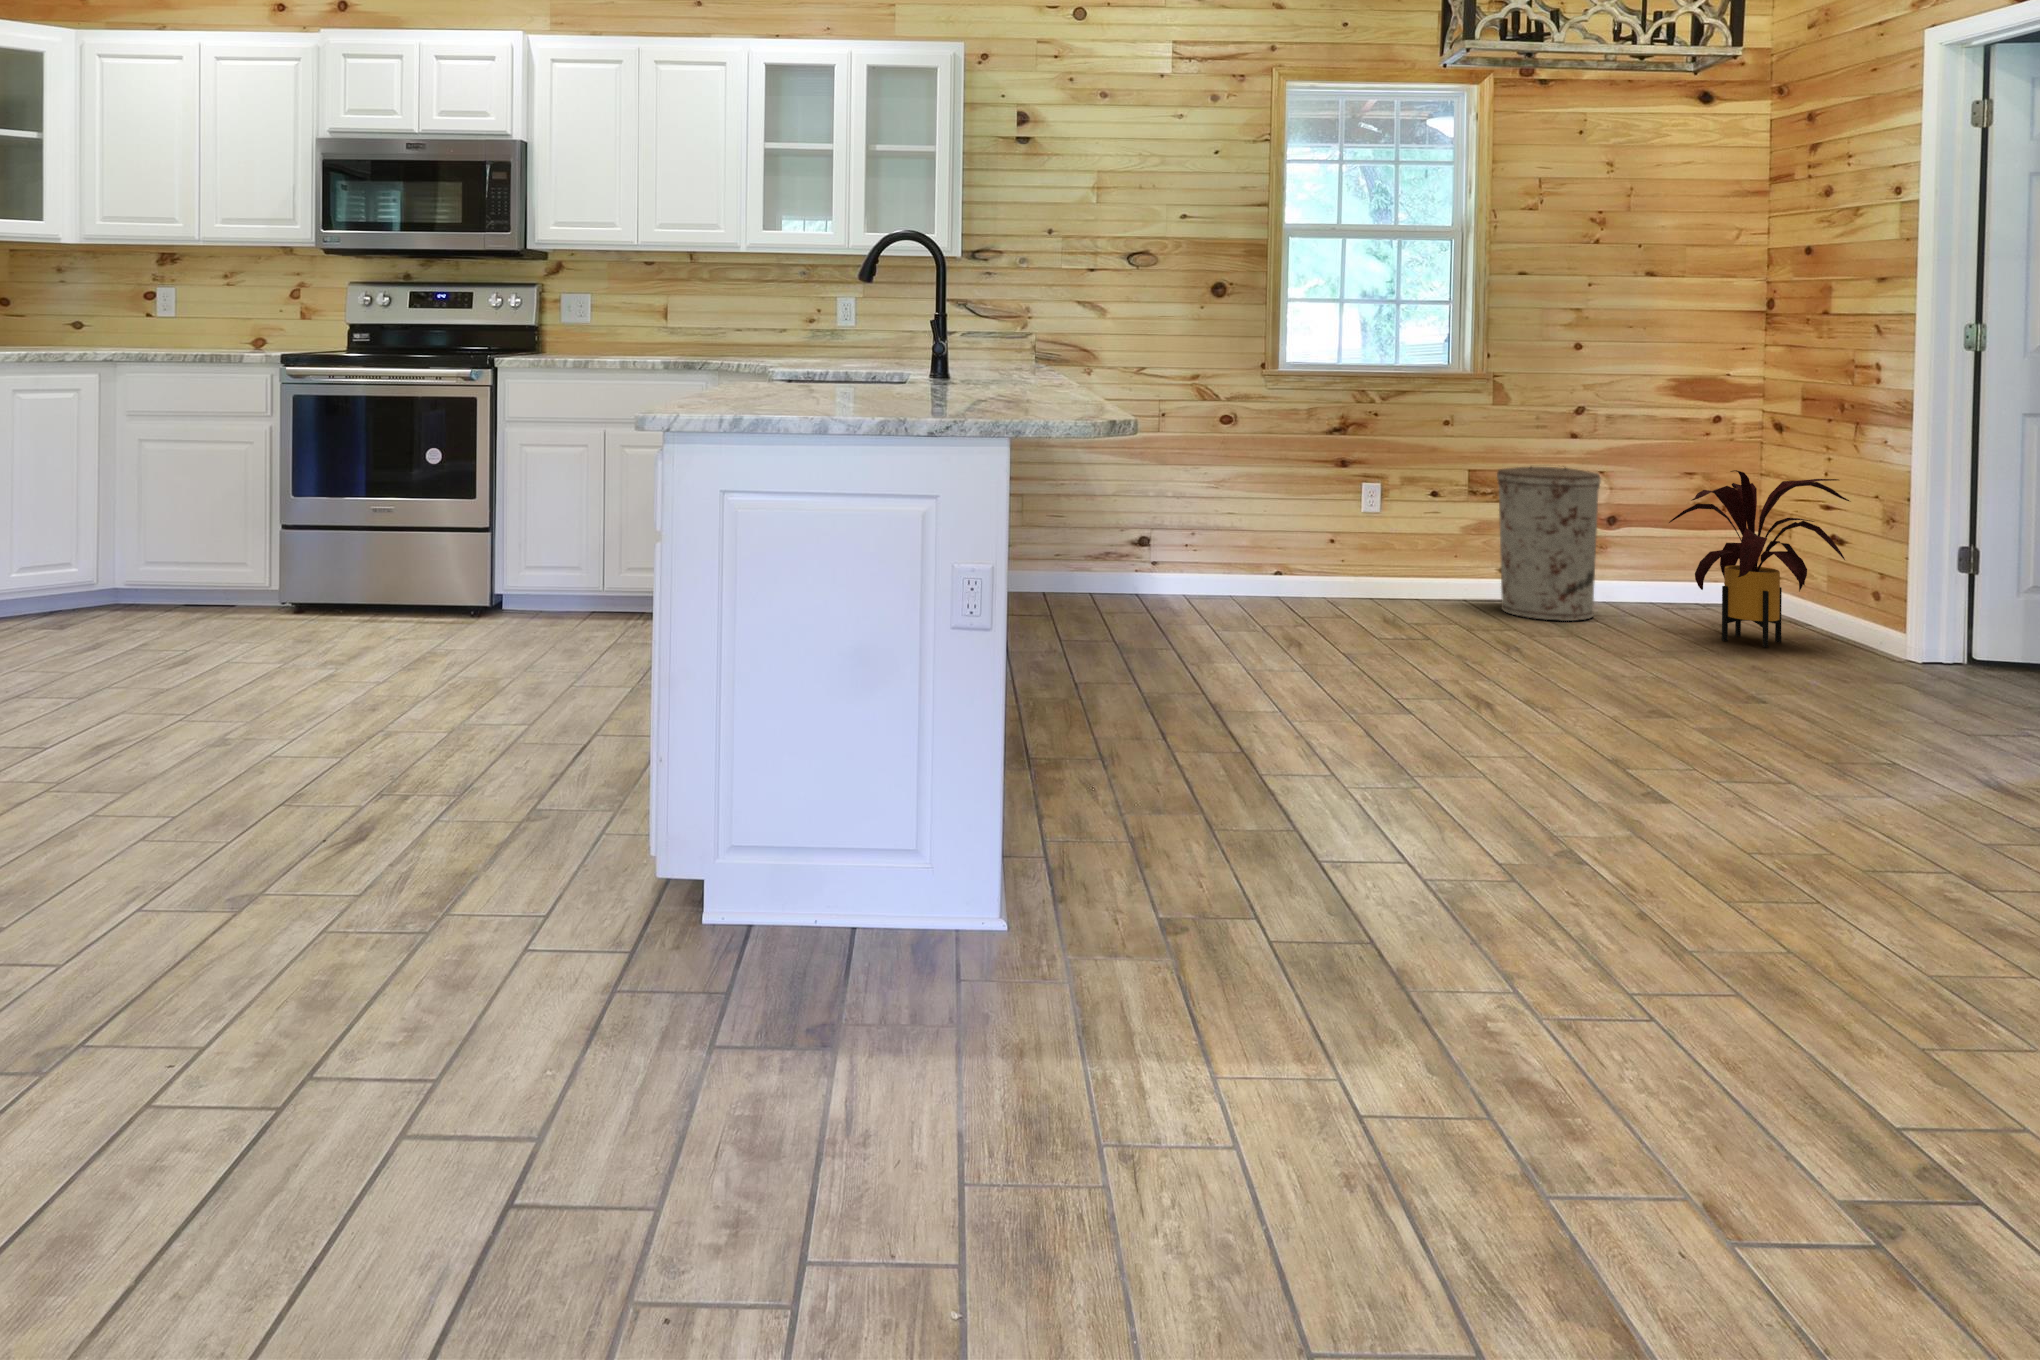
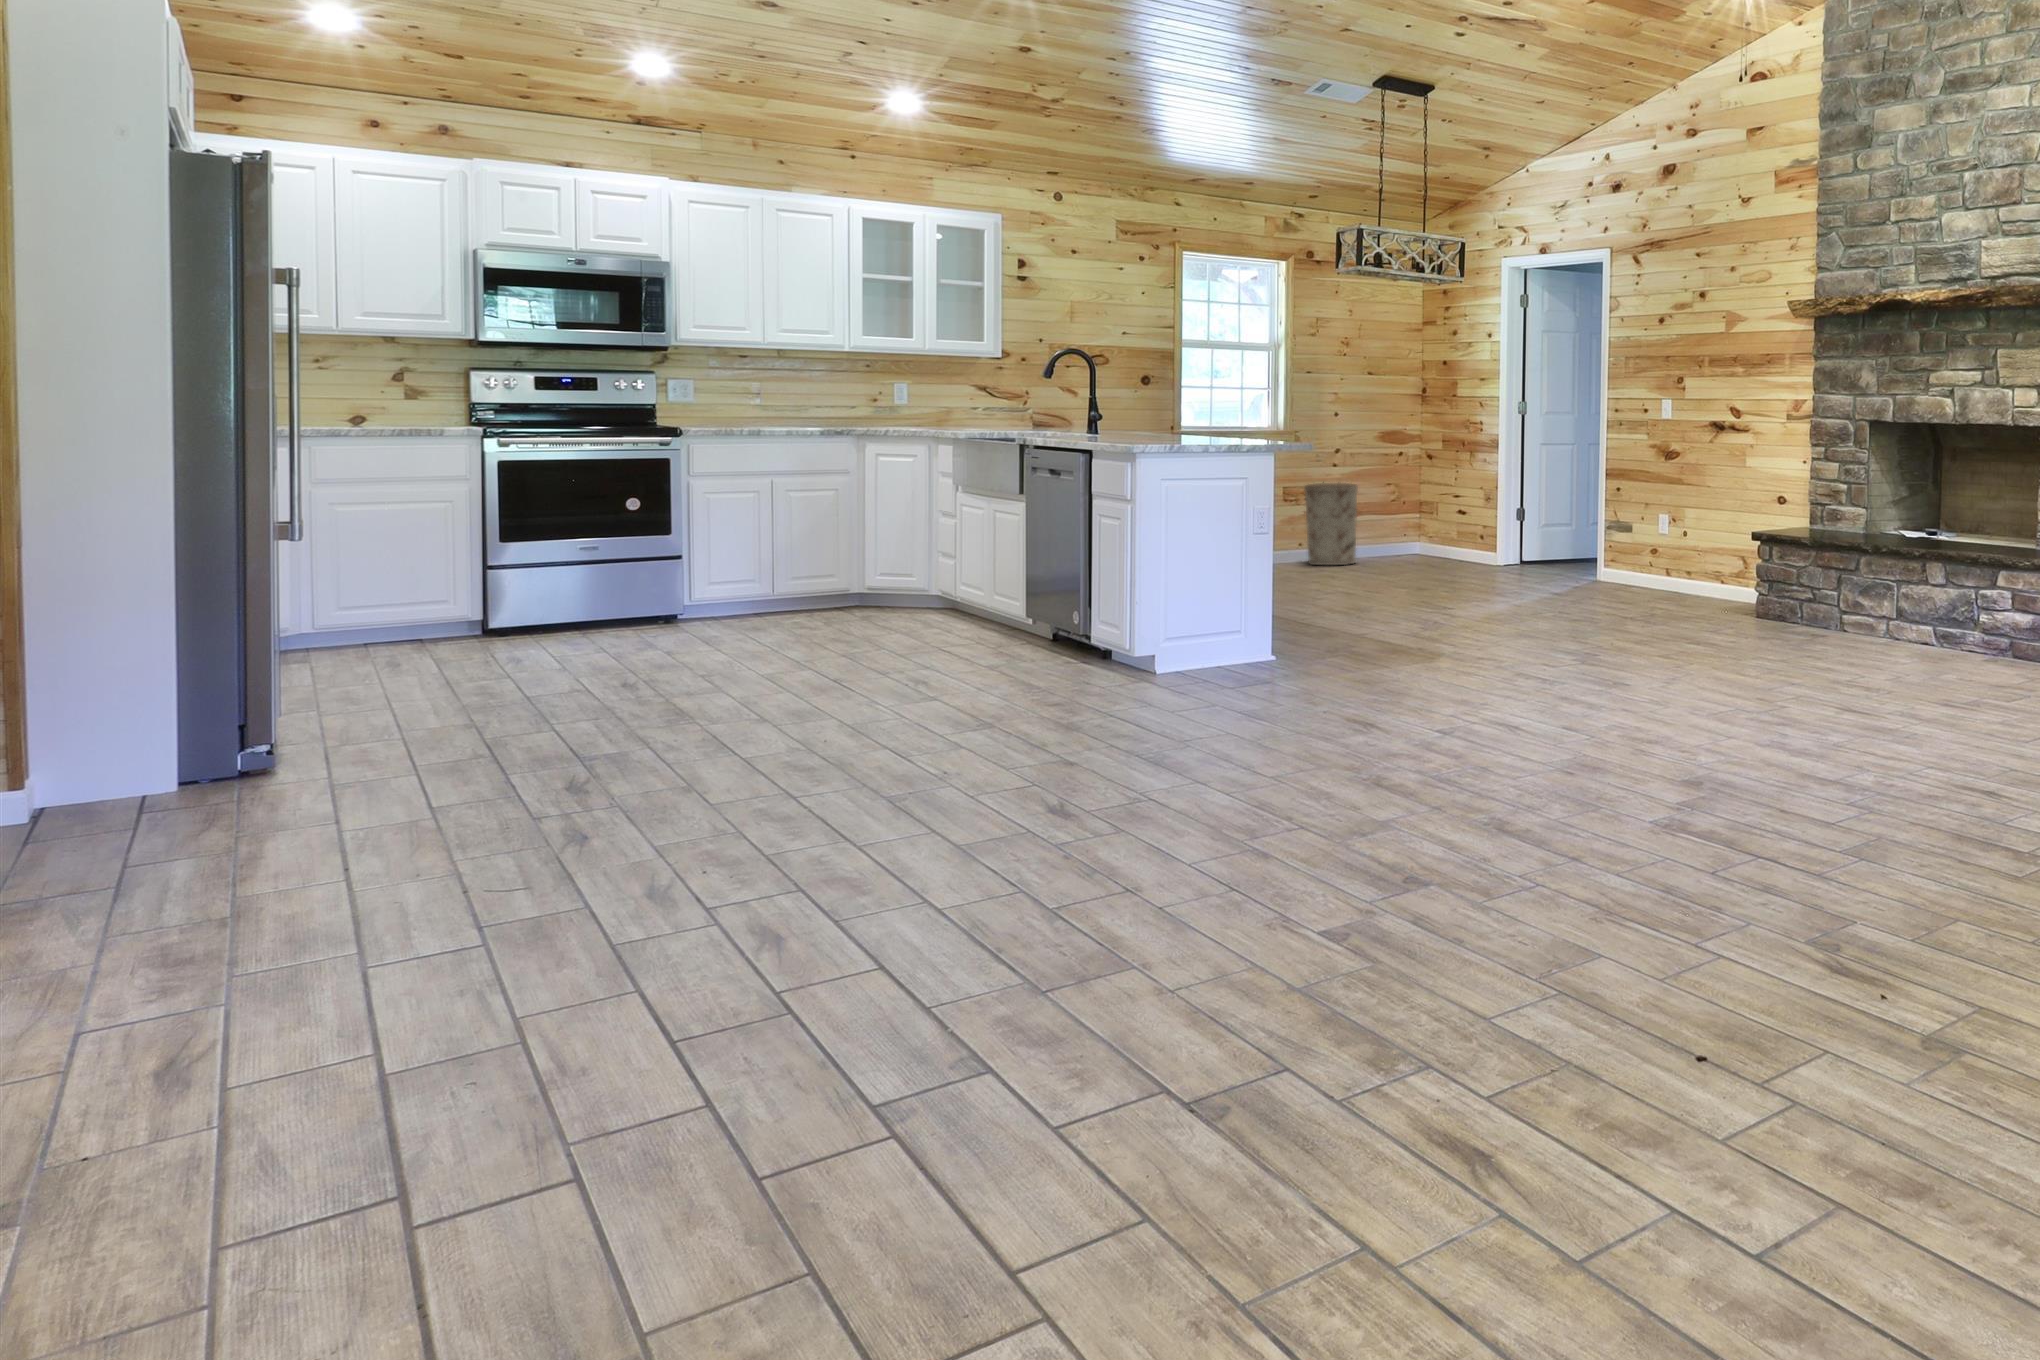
house plant: present [1669,470,1849,647] -> none [1393,477,1475,564]

